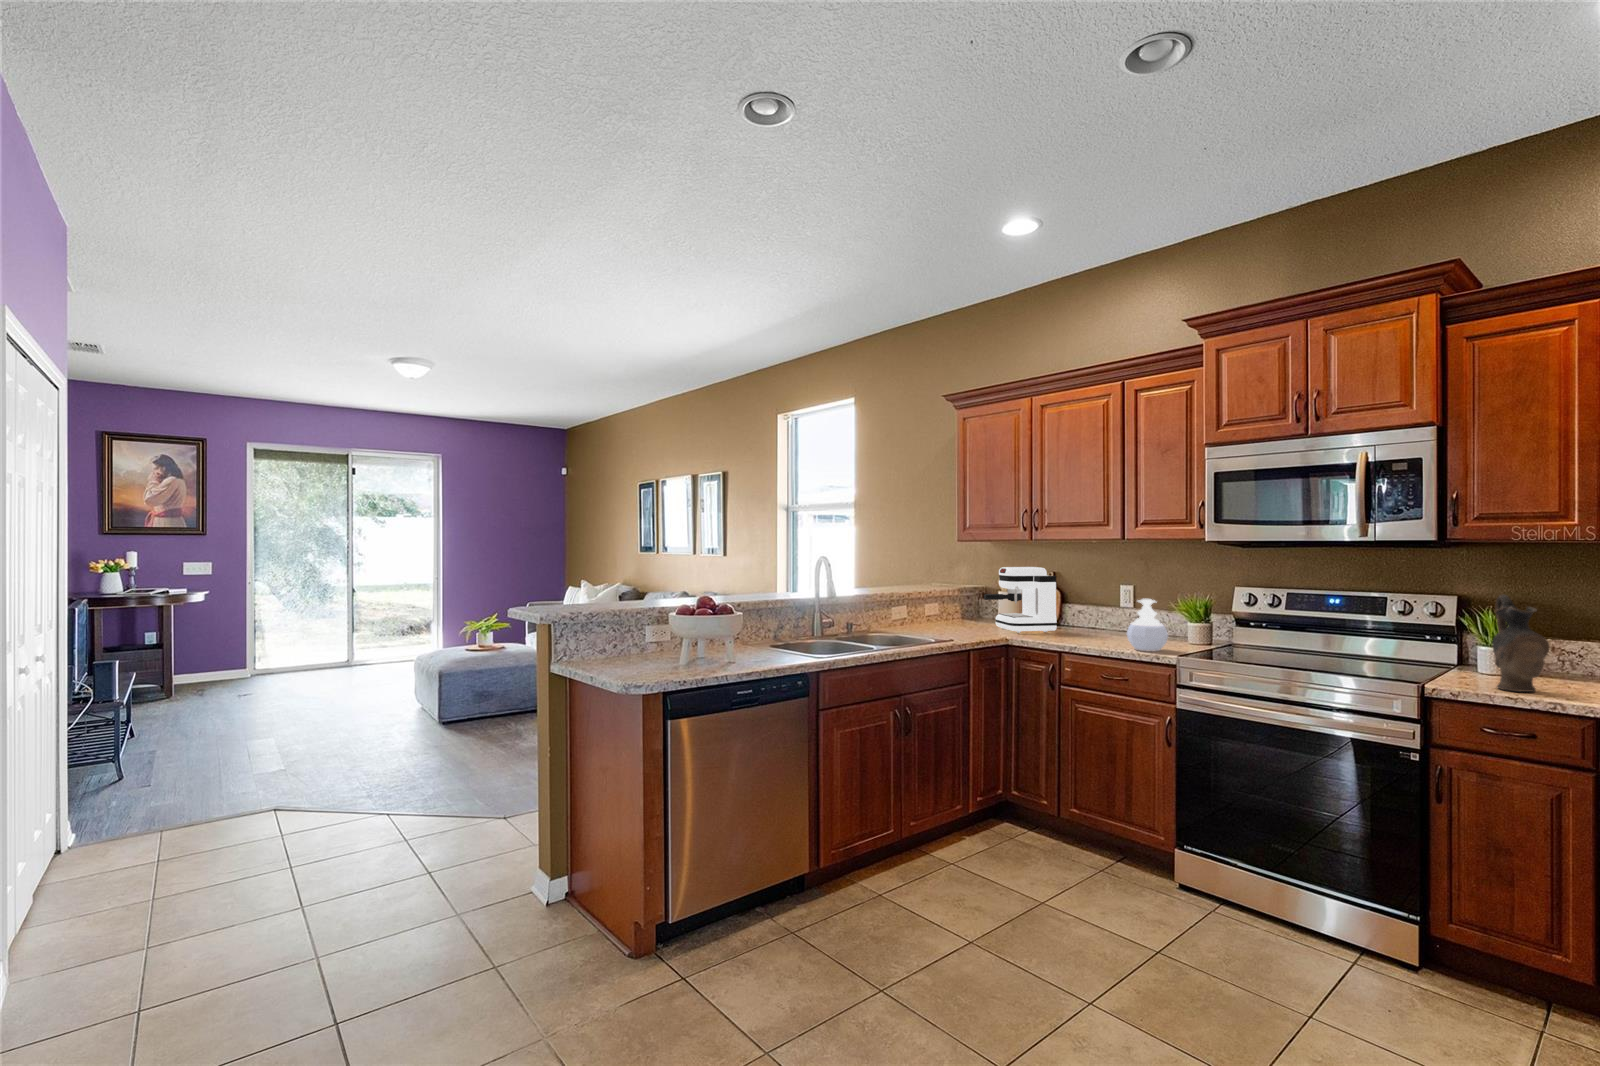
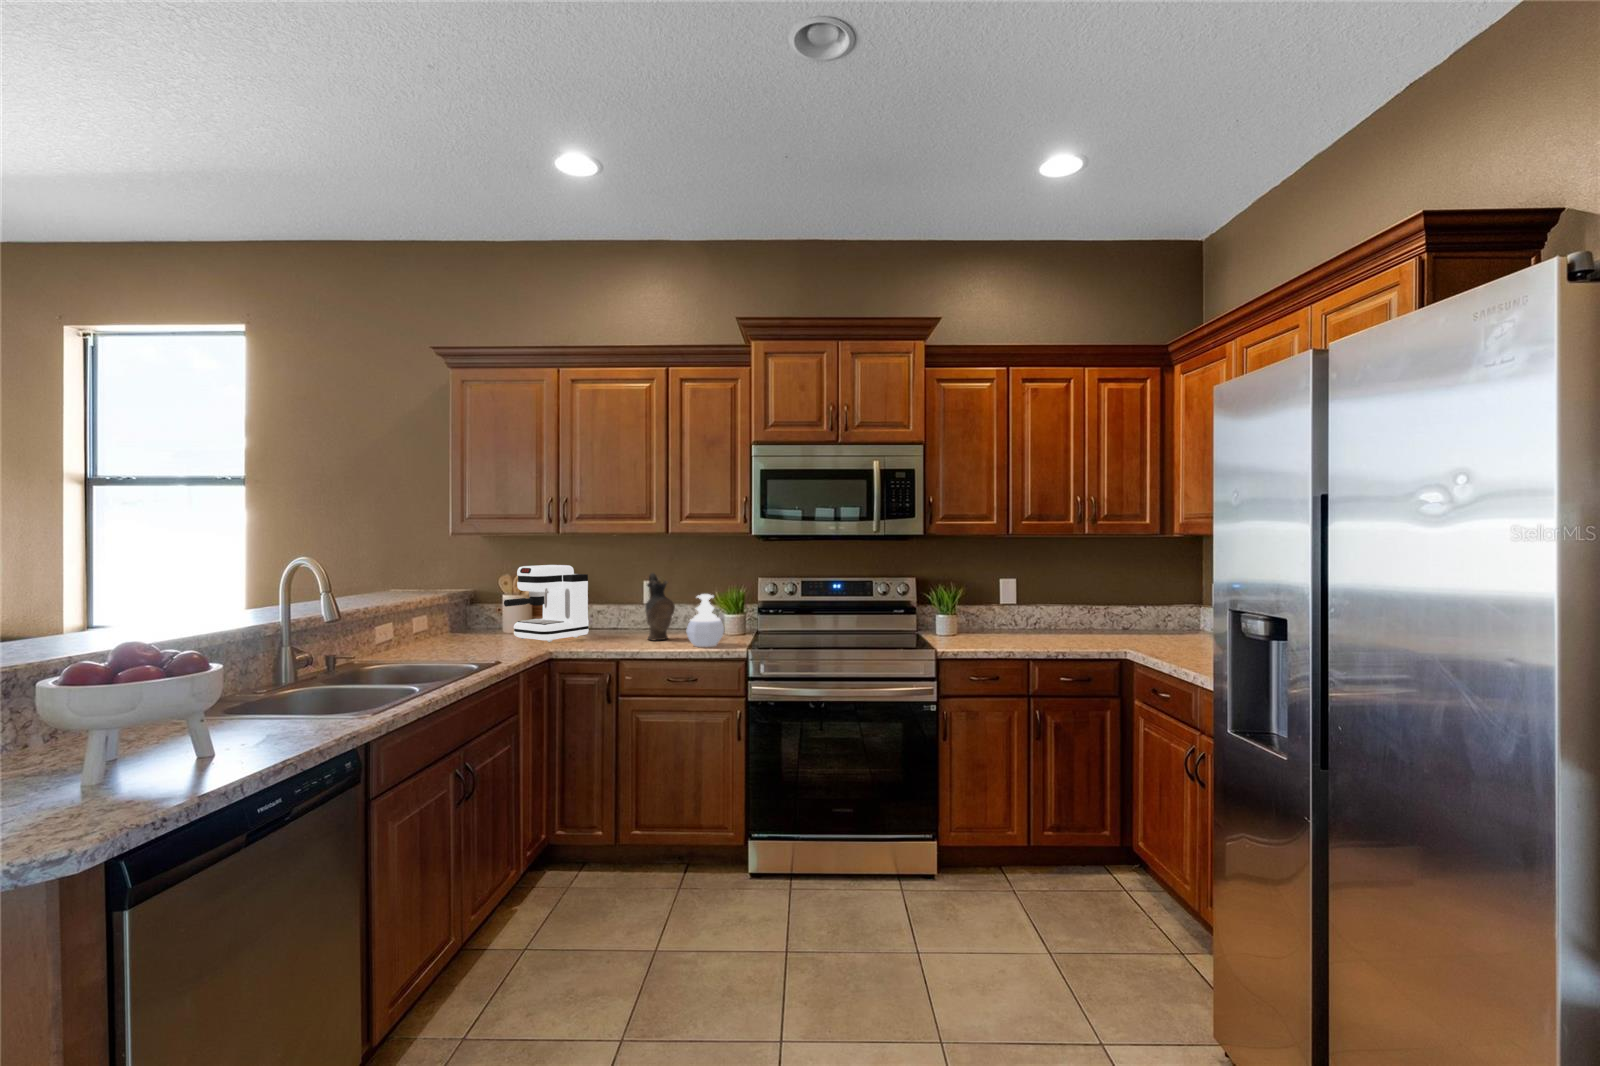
ceramic pitcher: present [1492,595,1549,692] -> present [646,573,675,640]

